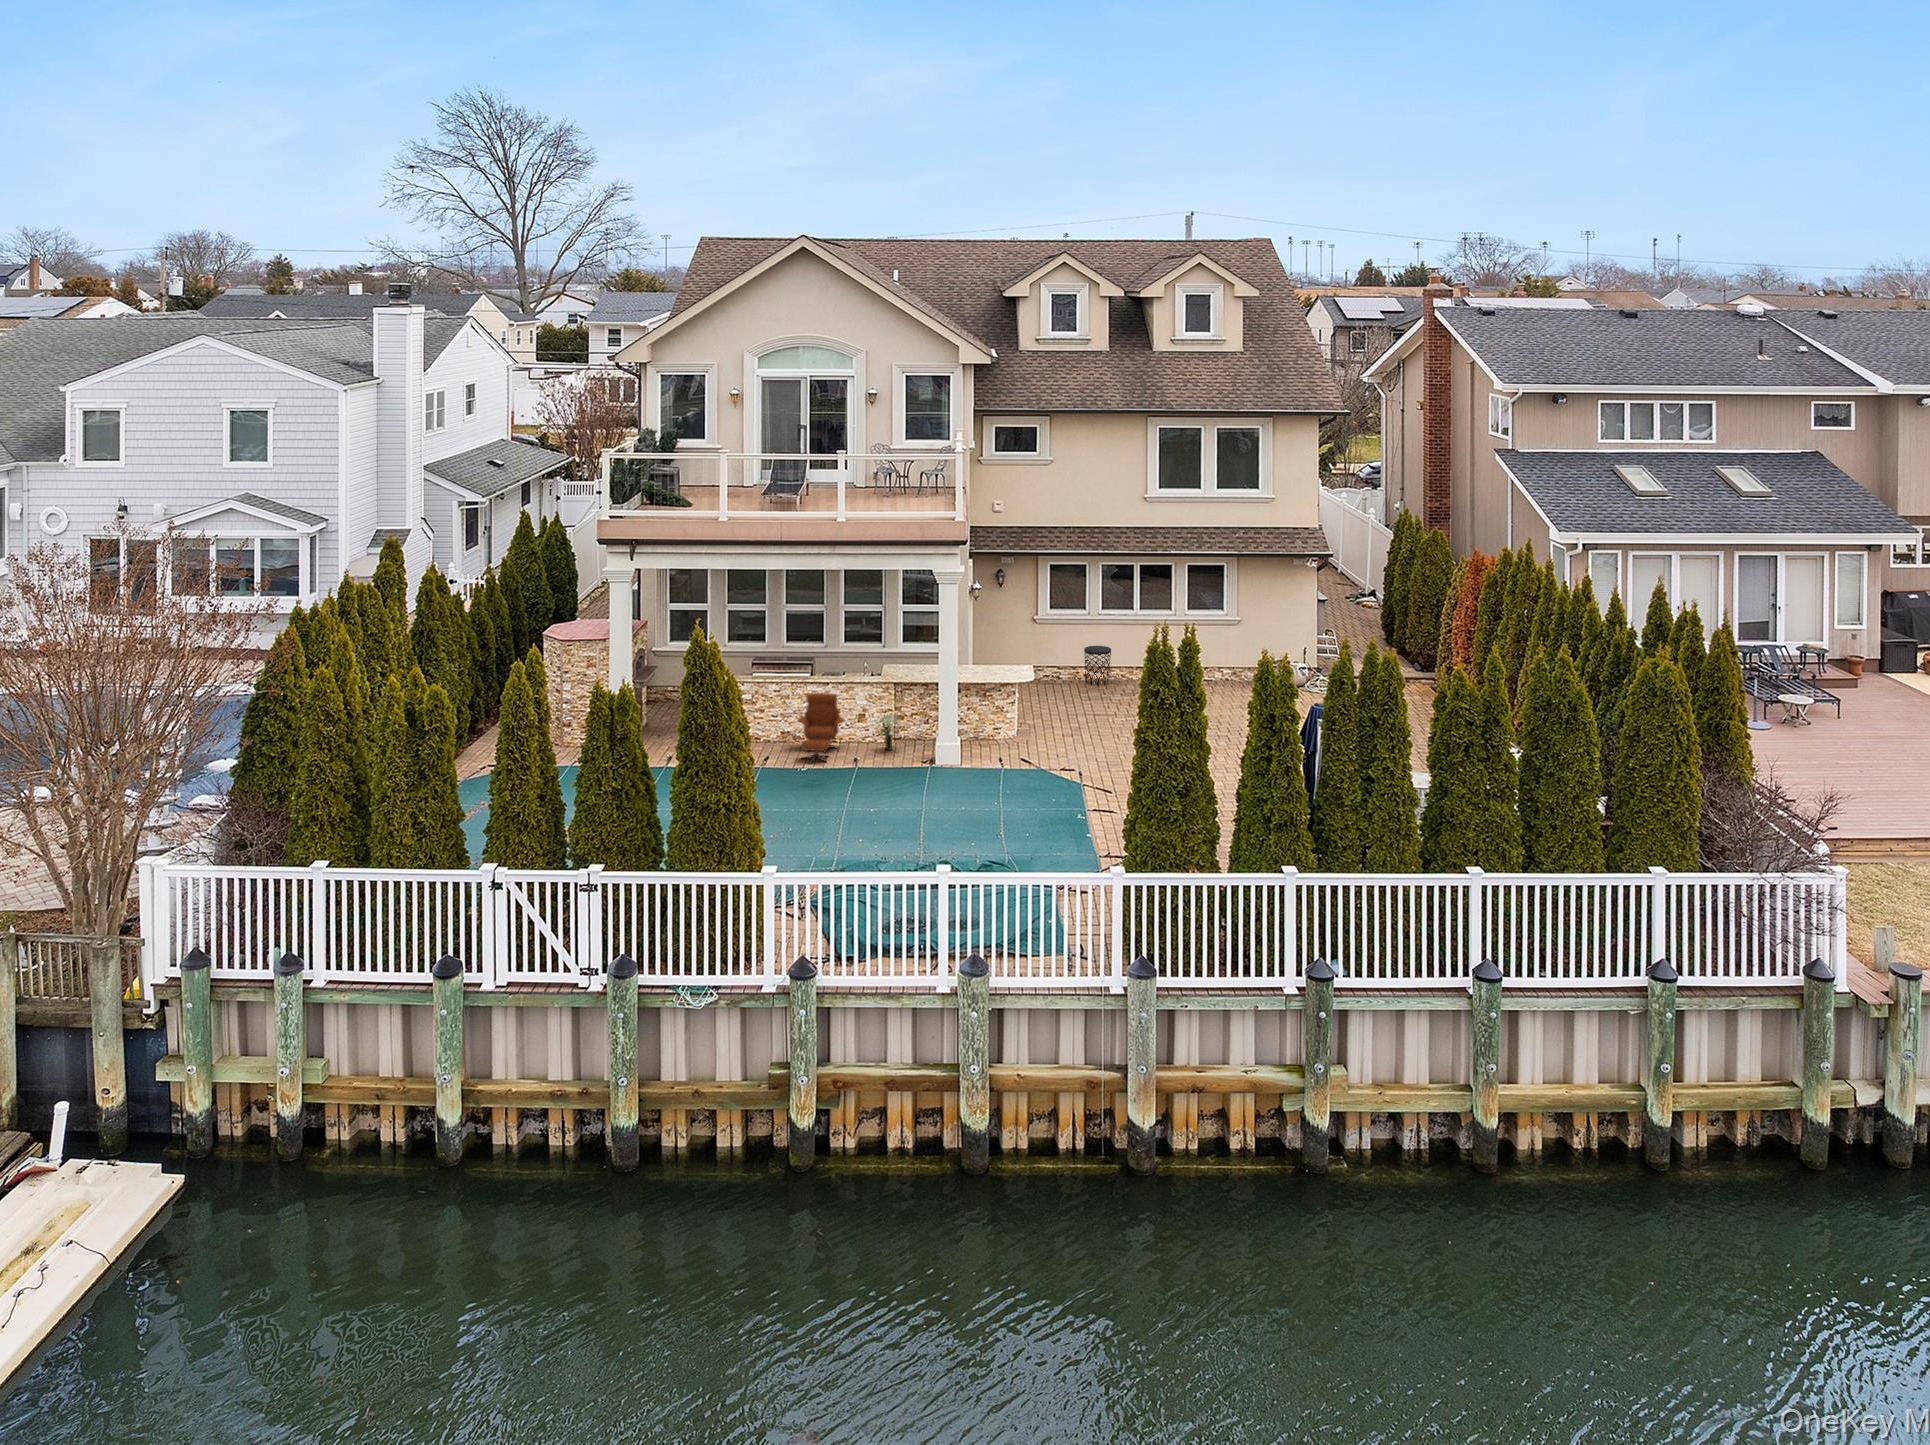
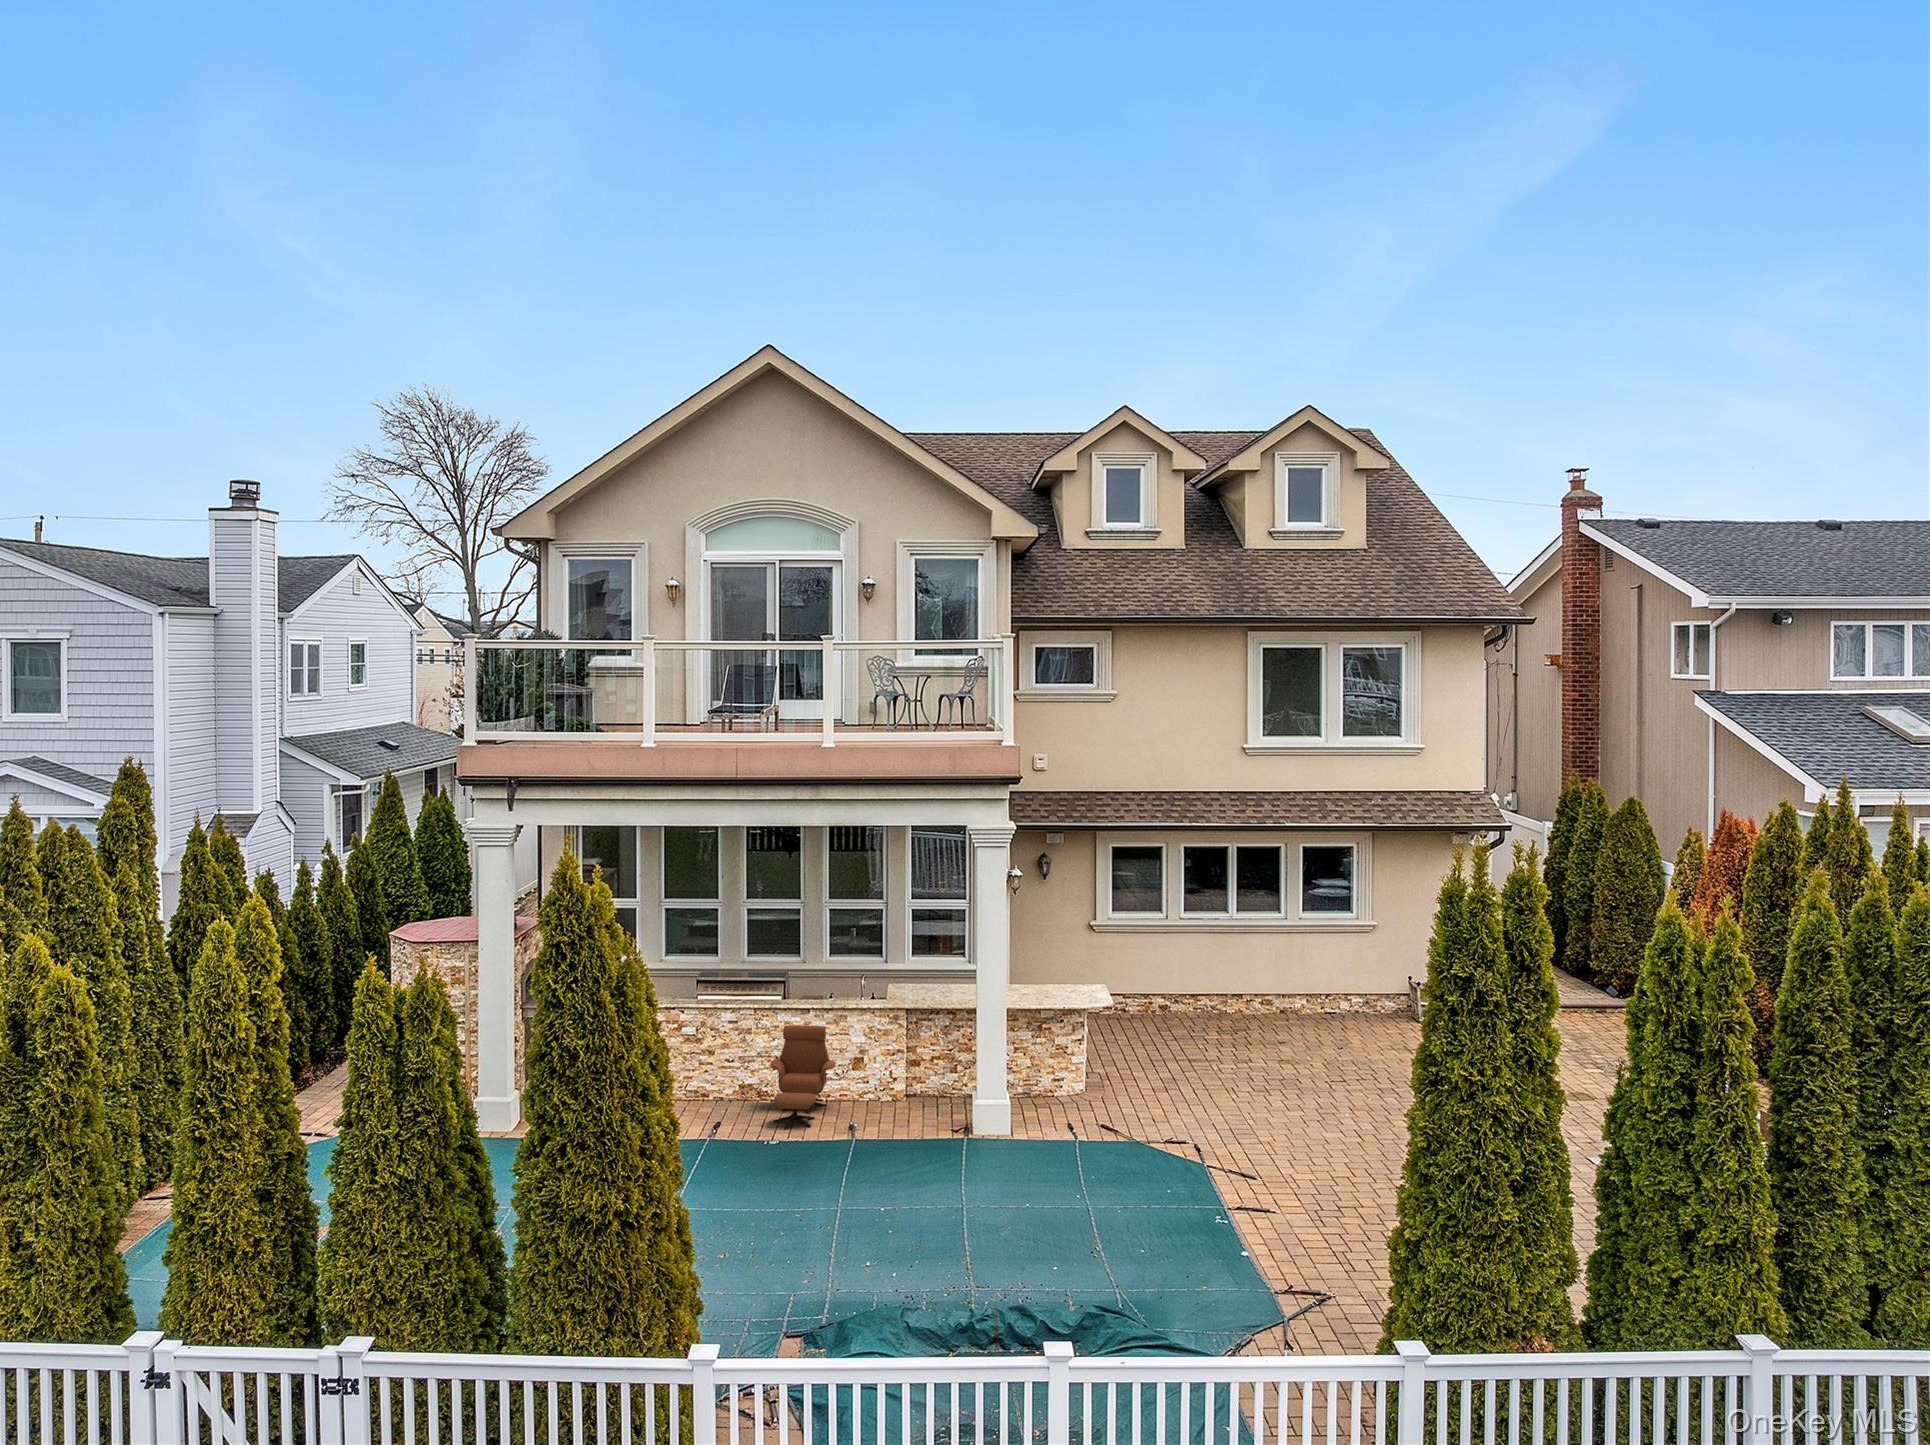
side table: present [1084,646,1111,686] -> none [1131,974,1165,1025]
potted plant: present [874,715,900,750] -> none [875,1056,921,1109]

